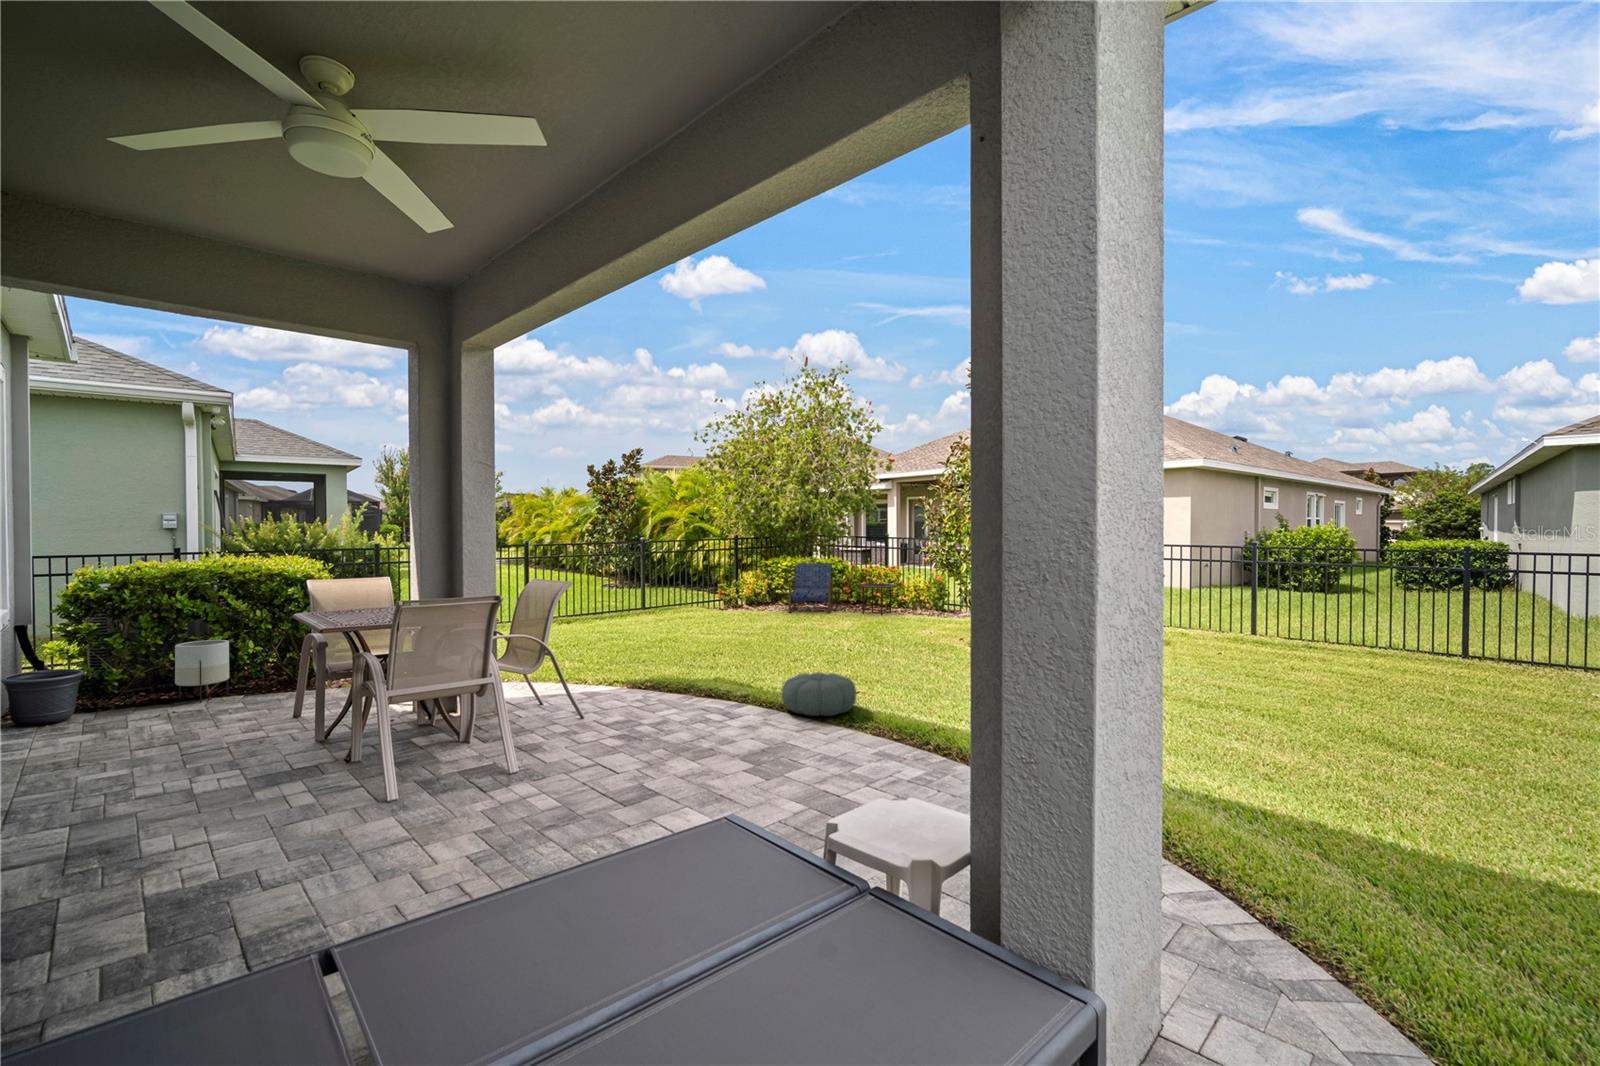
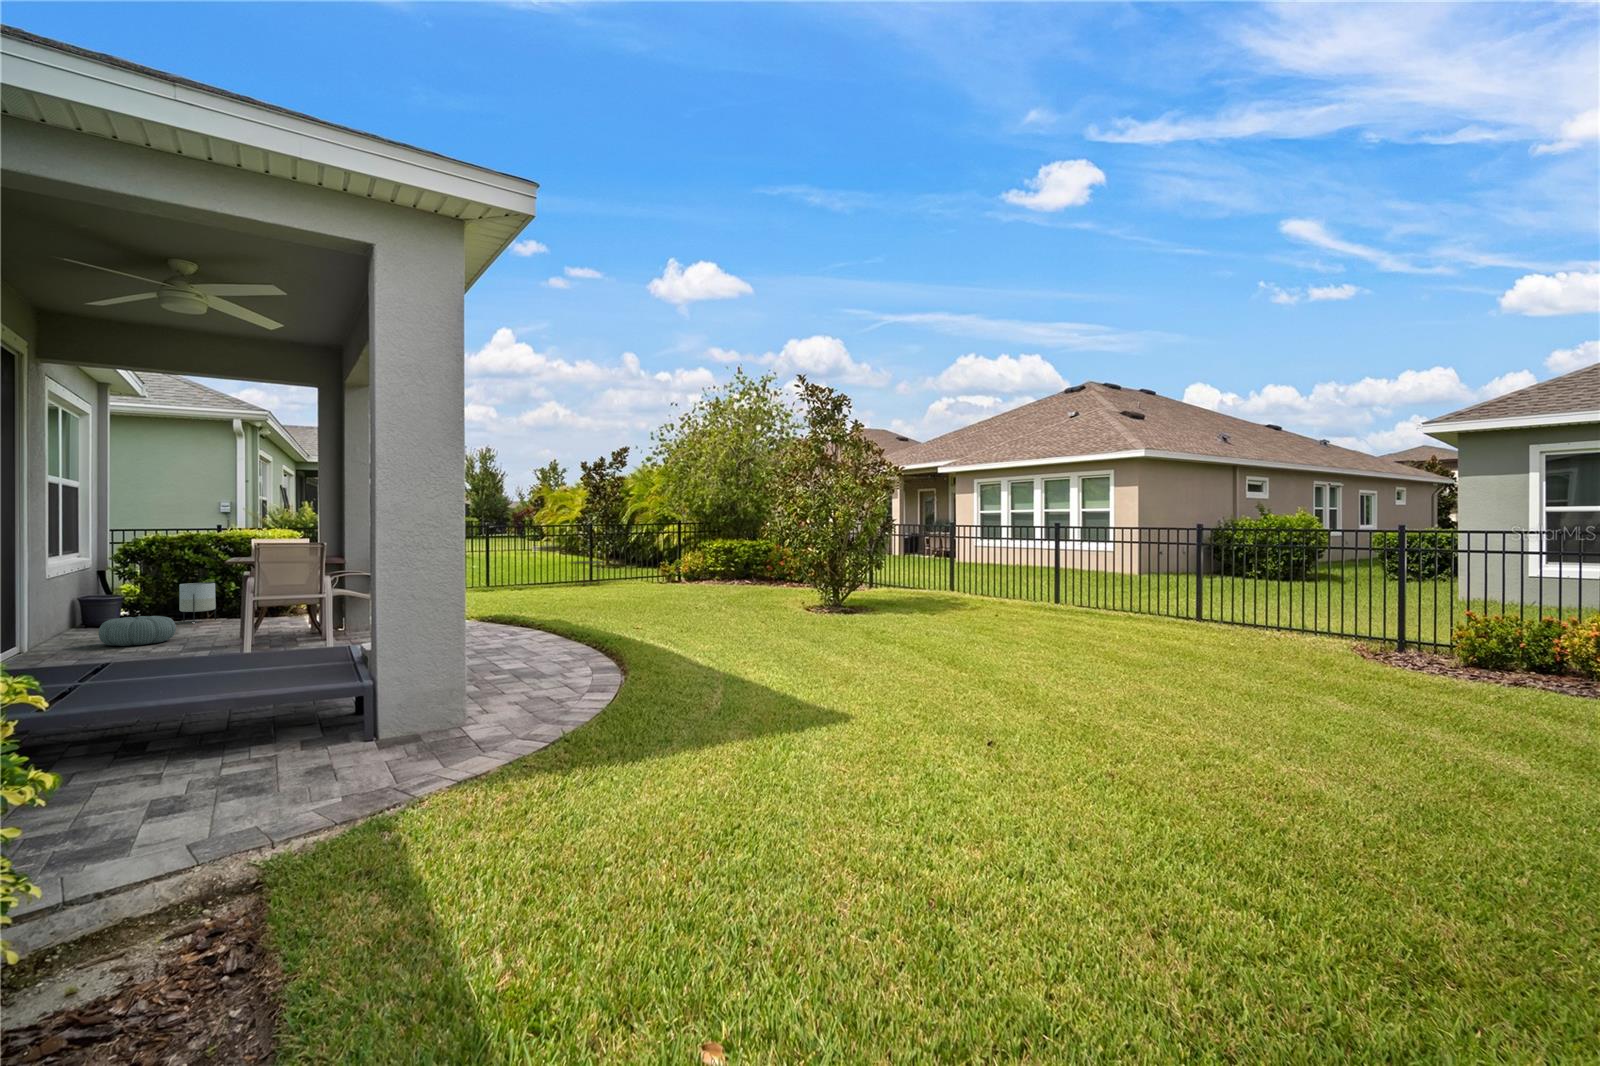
armchair: present [789,563,833,613] -> none [709,544,759,589]
side table: present [857,584,897,615] -> present [573,561,604,585]
pouf: present [782,672,856,716] -> present [99,616,176,646]

